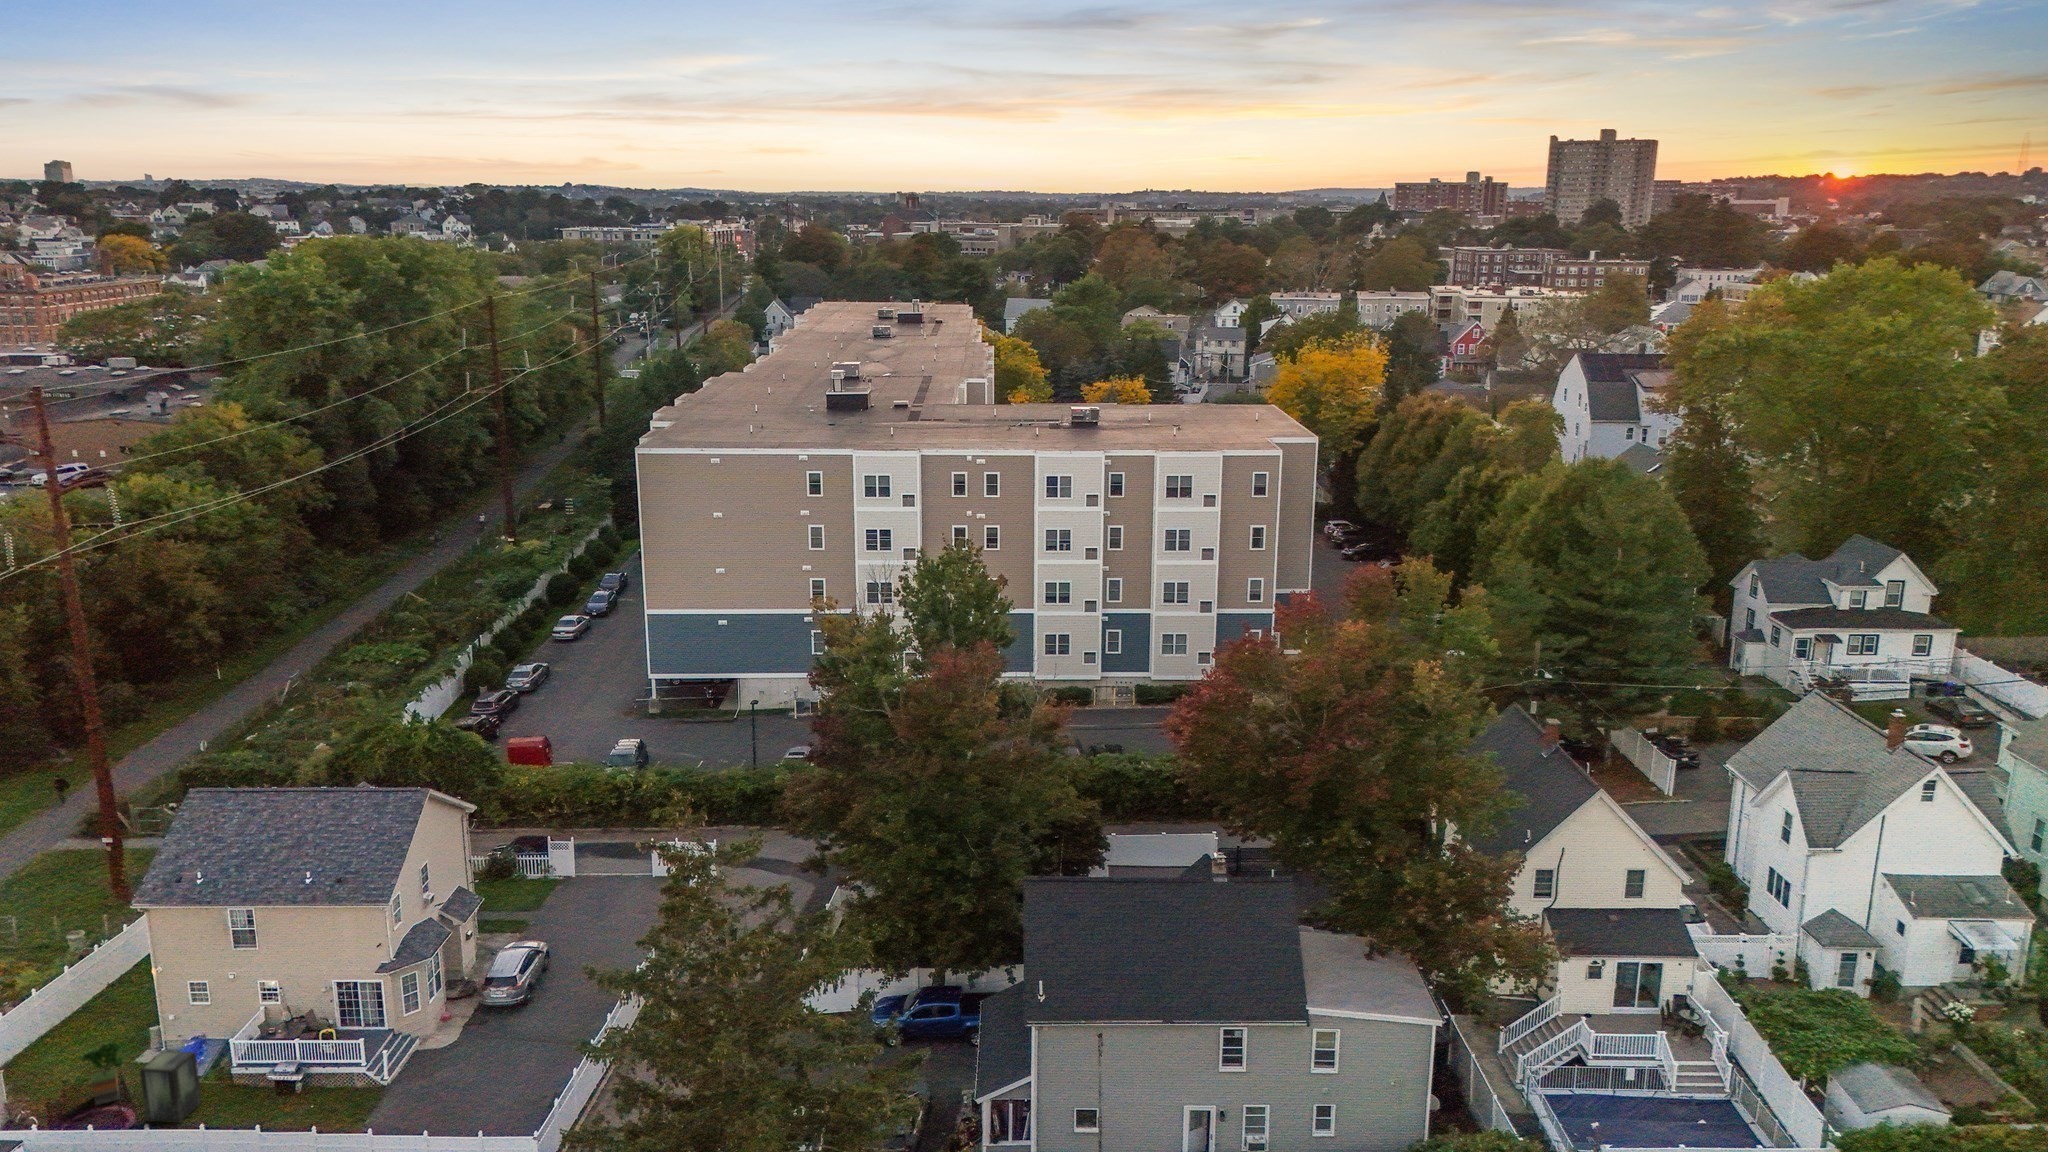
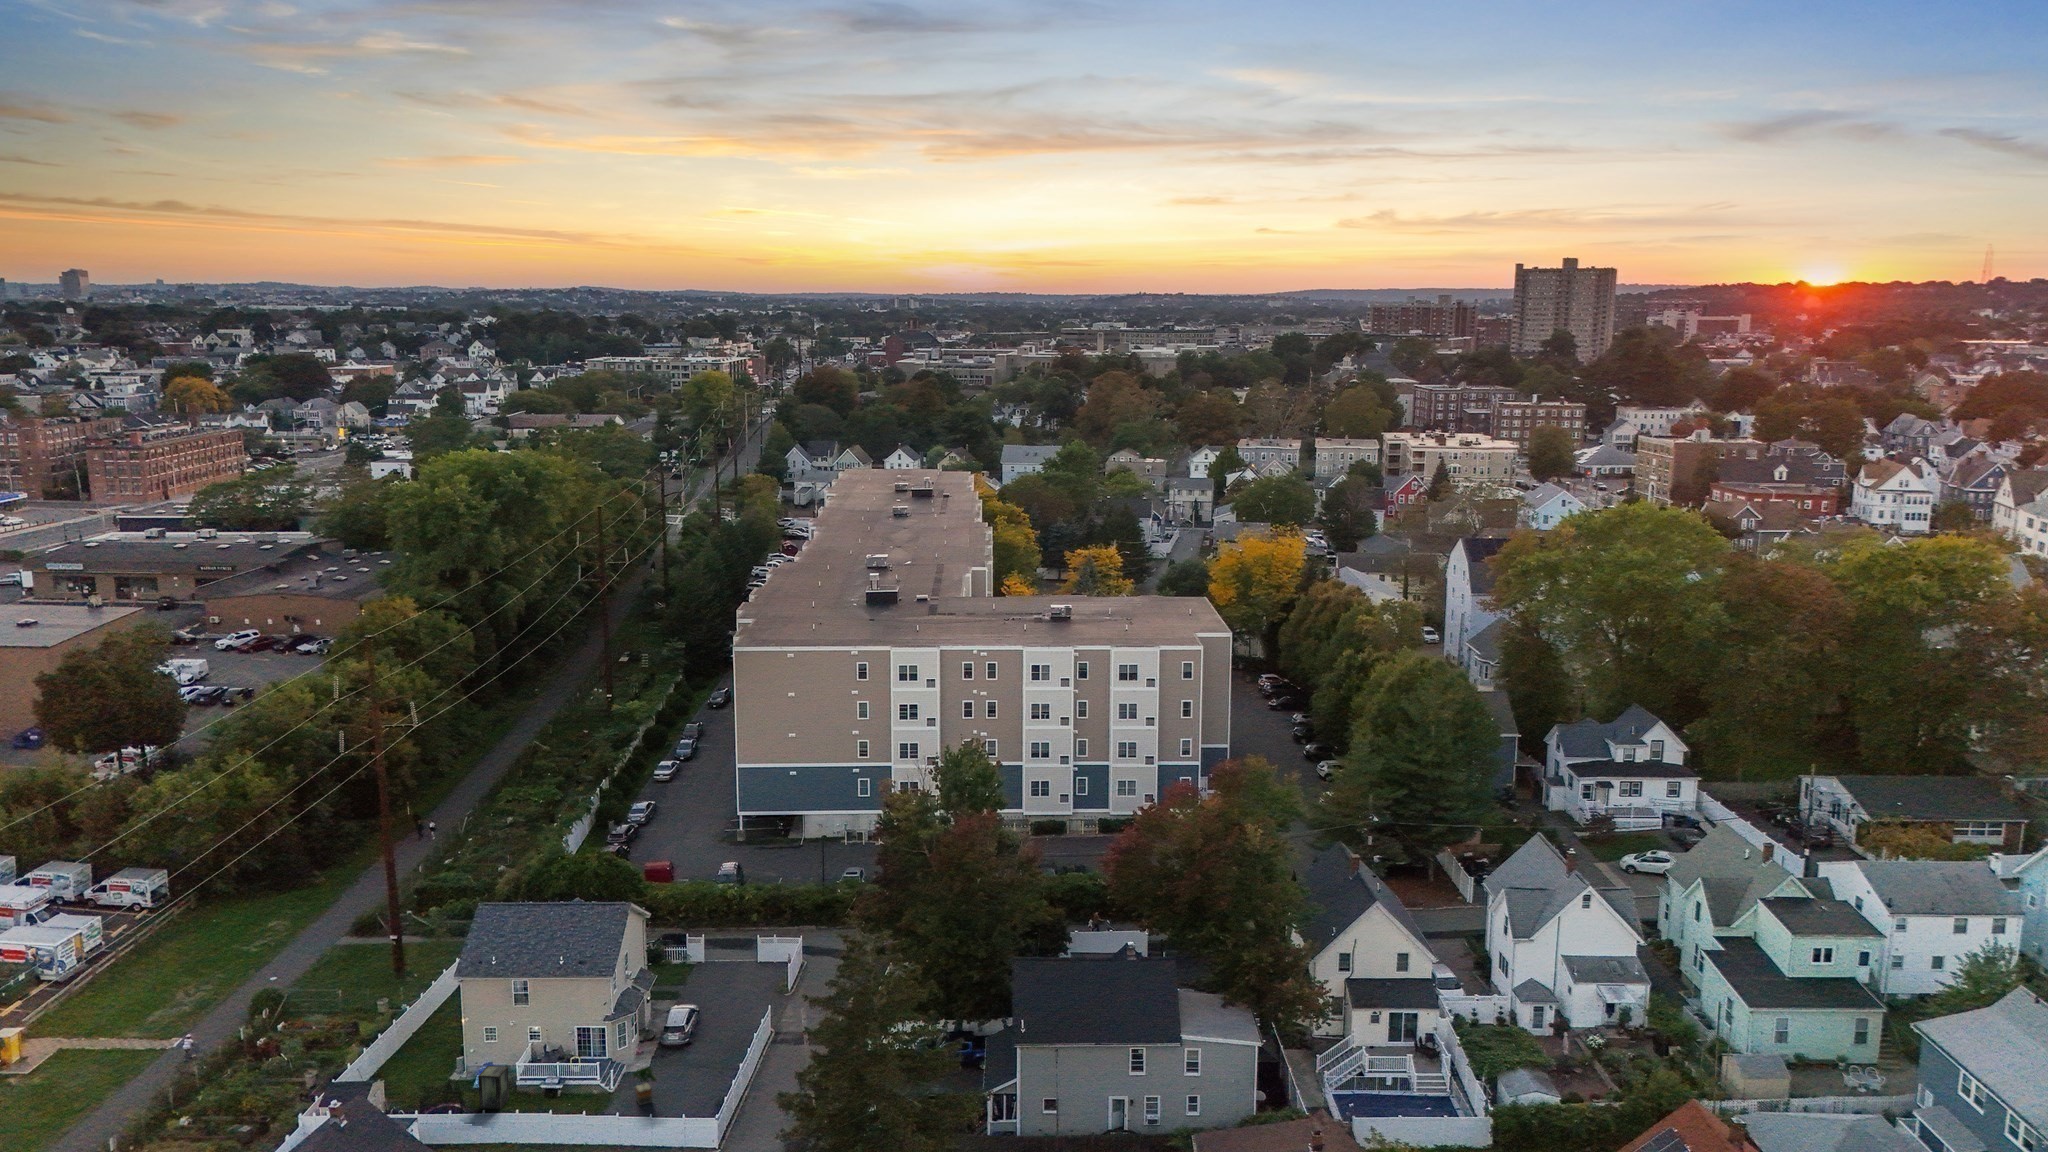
potted tree: present [81,1043,125,1105] -> present [632,1067,656,1105]

